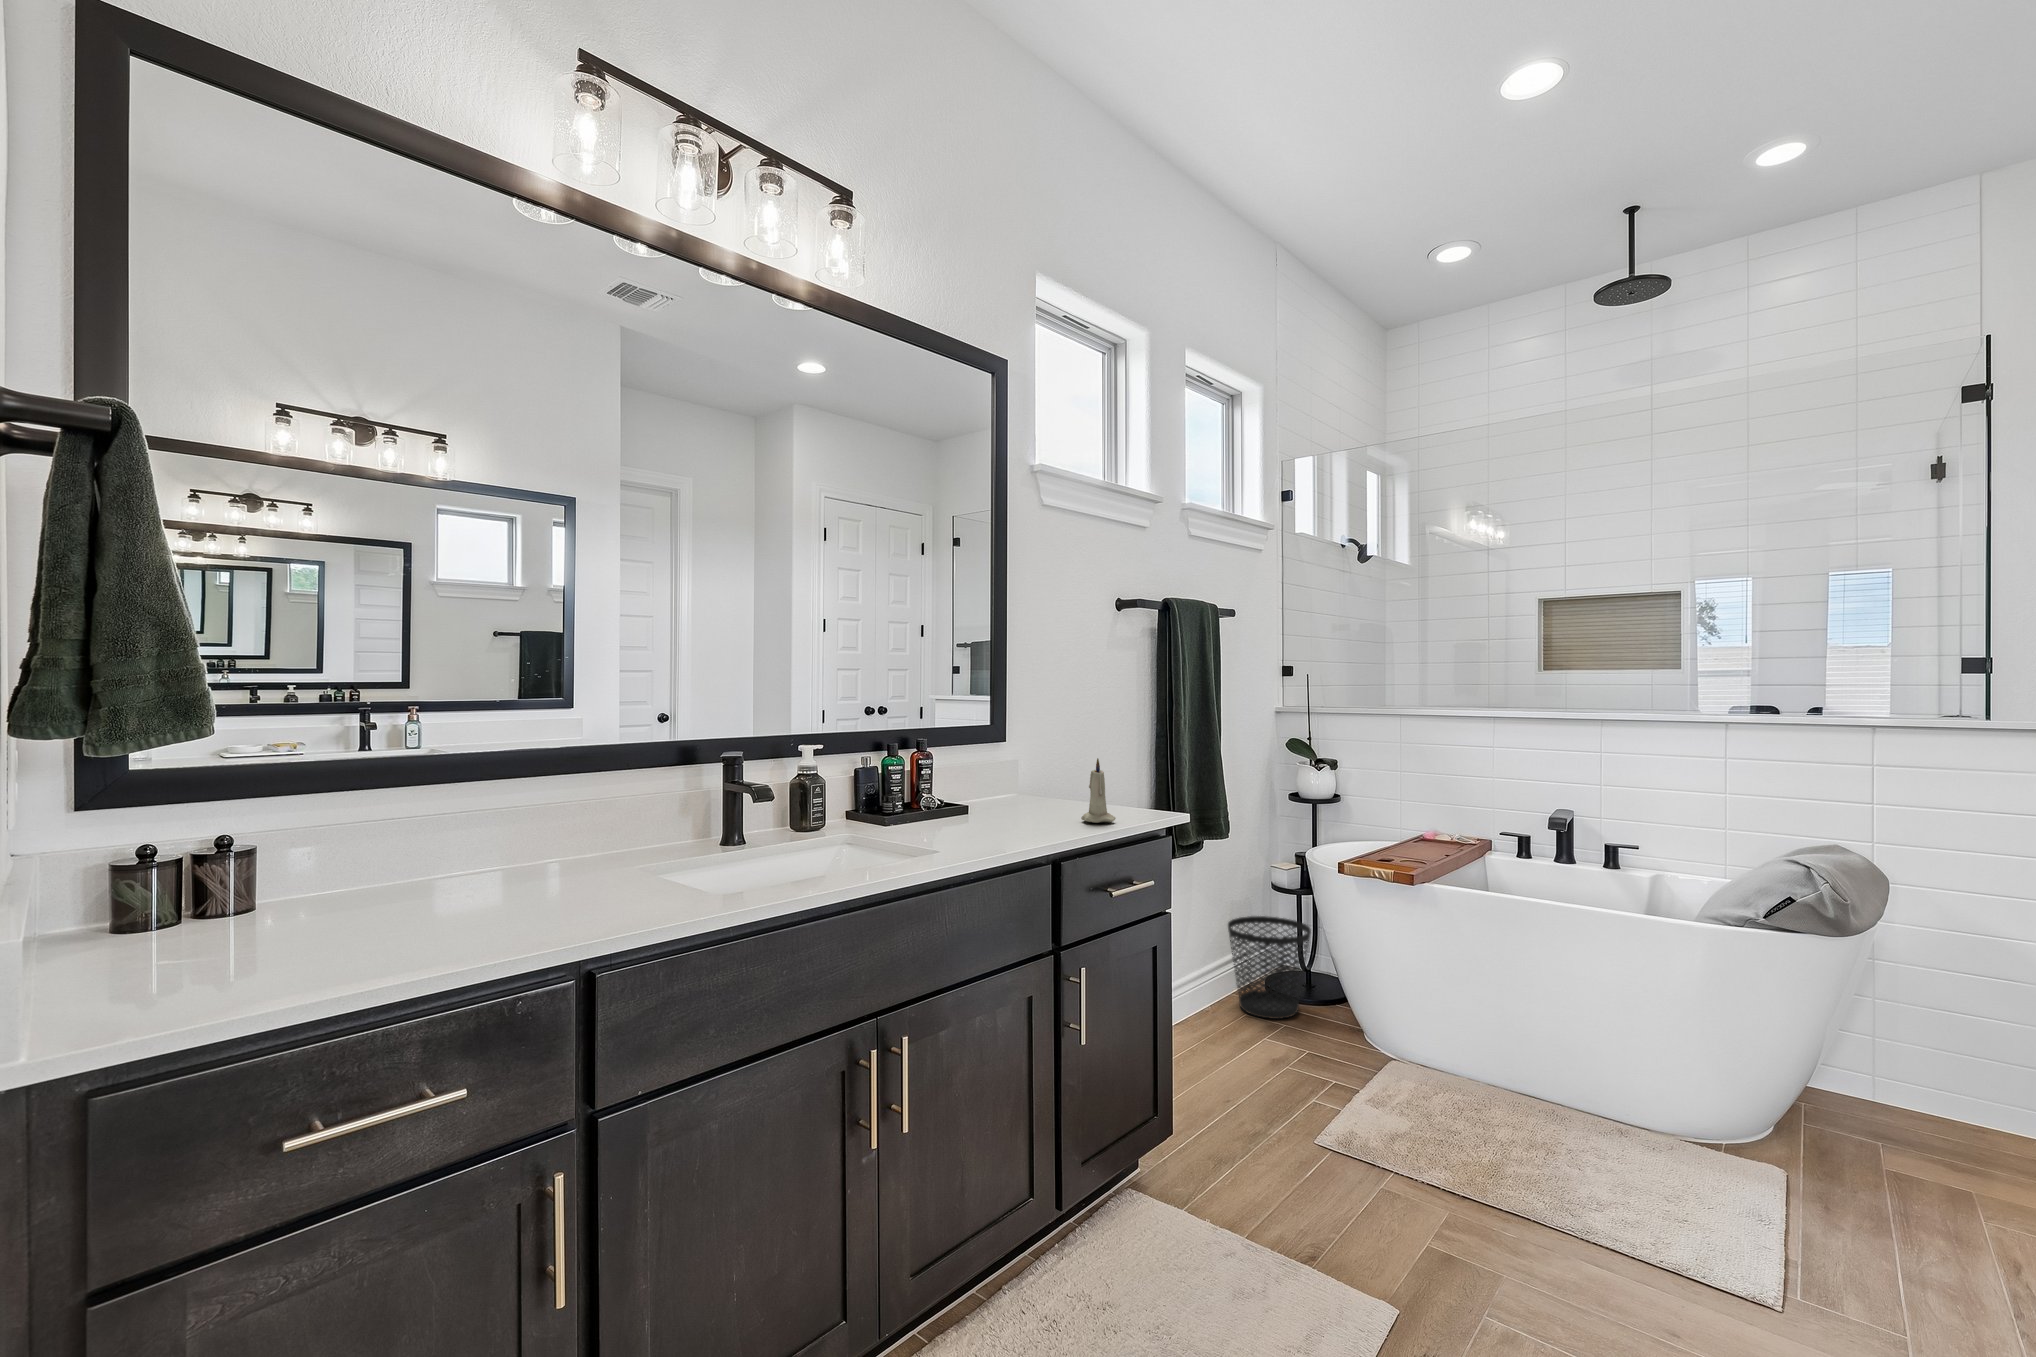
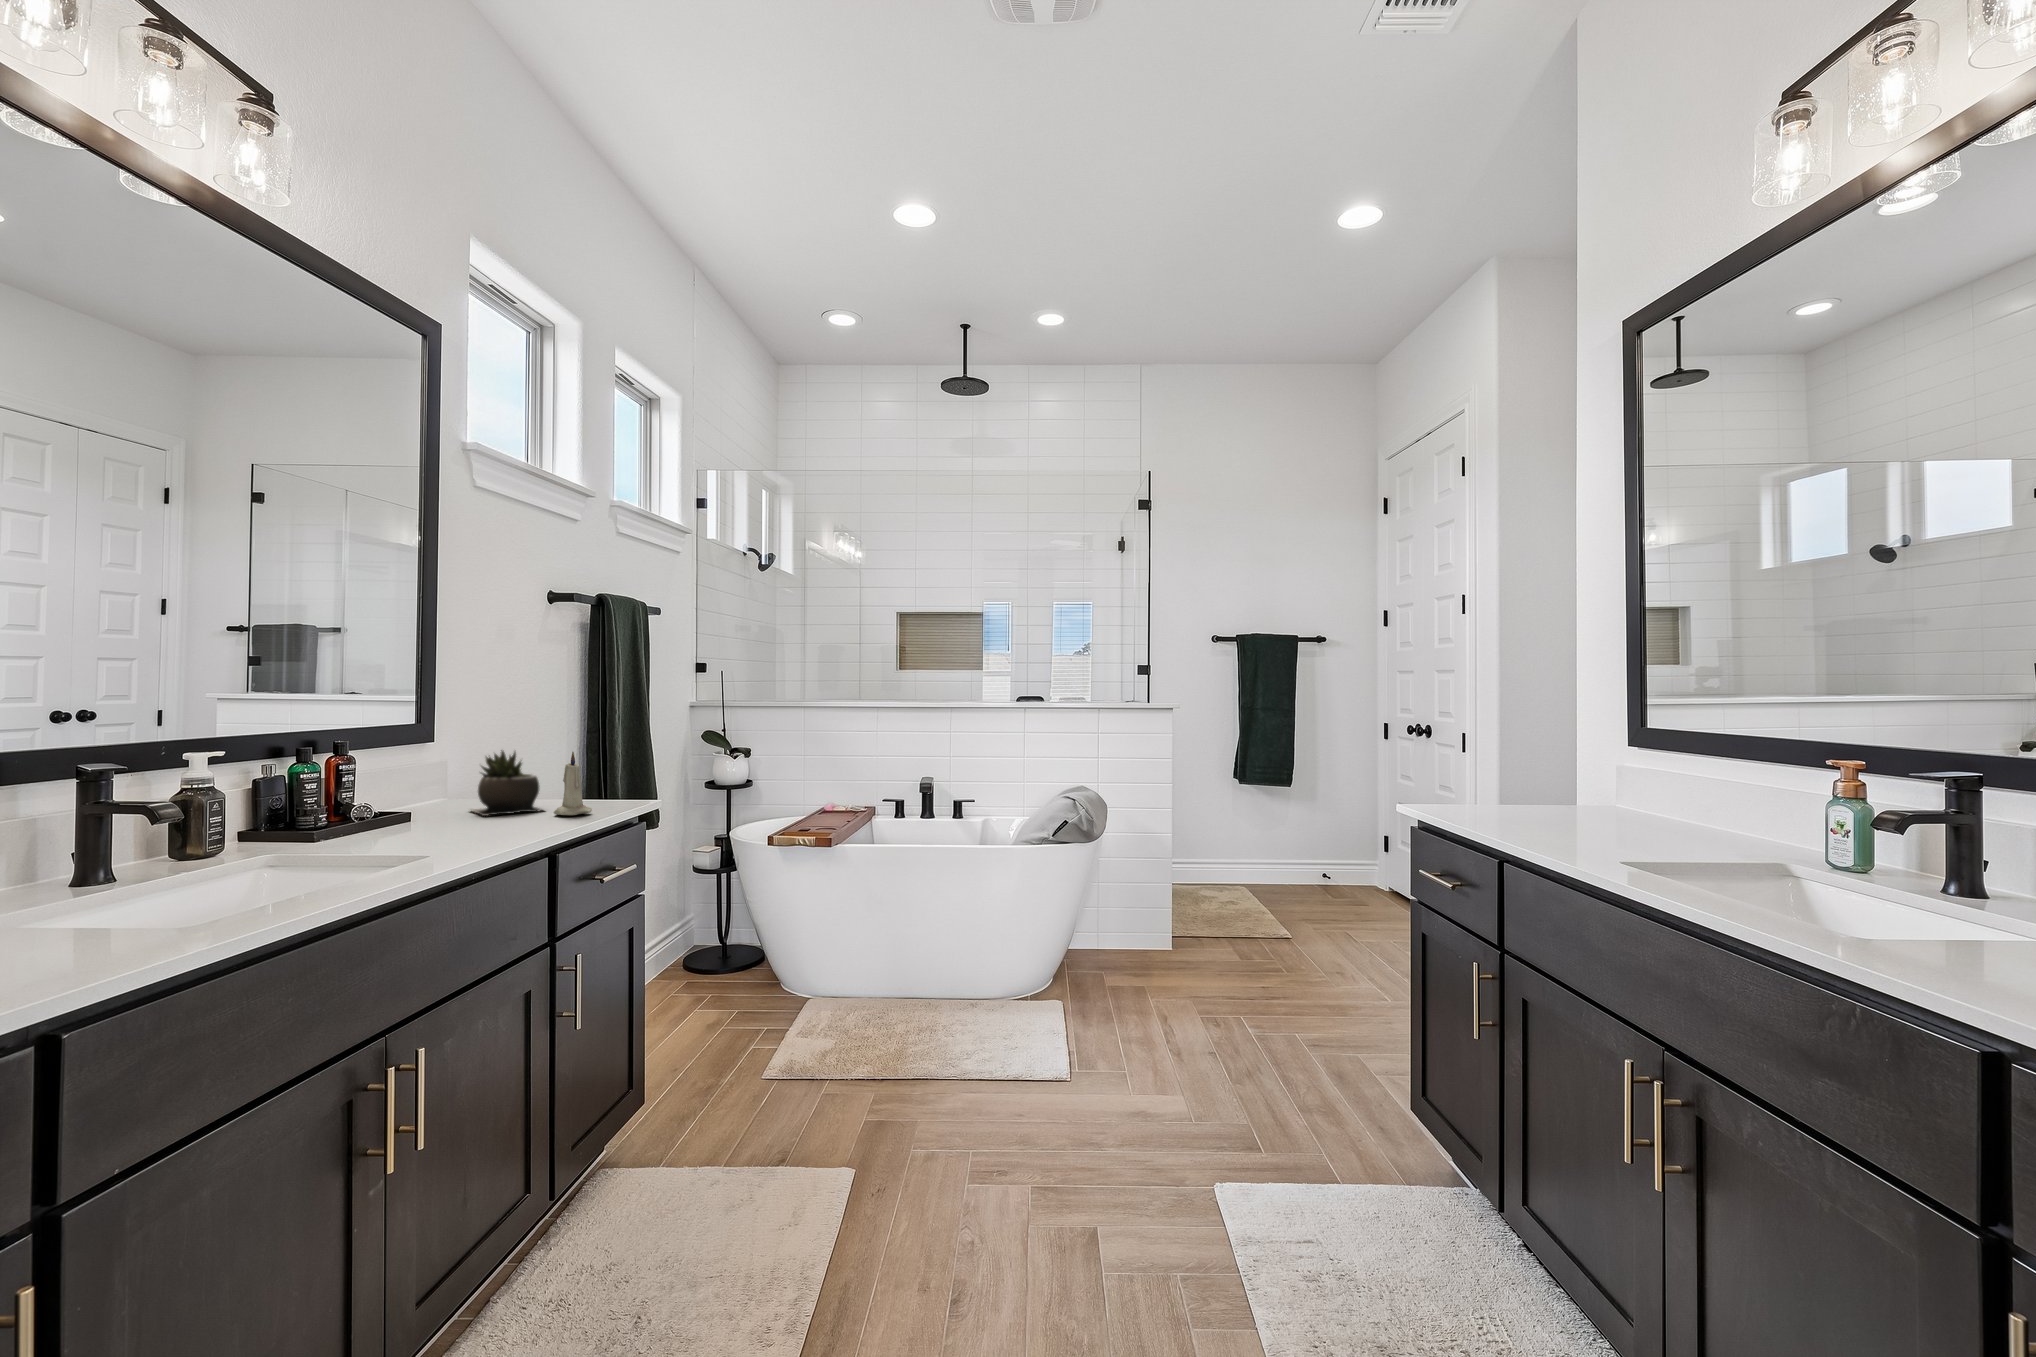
succulent plant: none [1022,752,1081,815] -> present [472,750,542,816]
wastebasket: present [1228,916,1311,1019] -> none [652,895,732,990]

